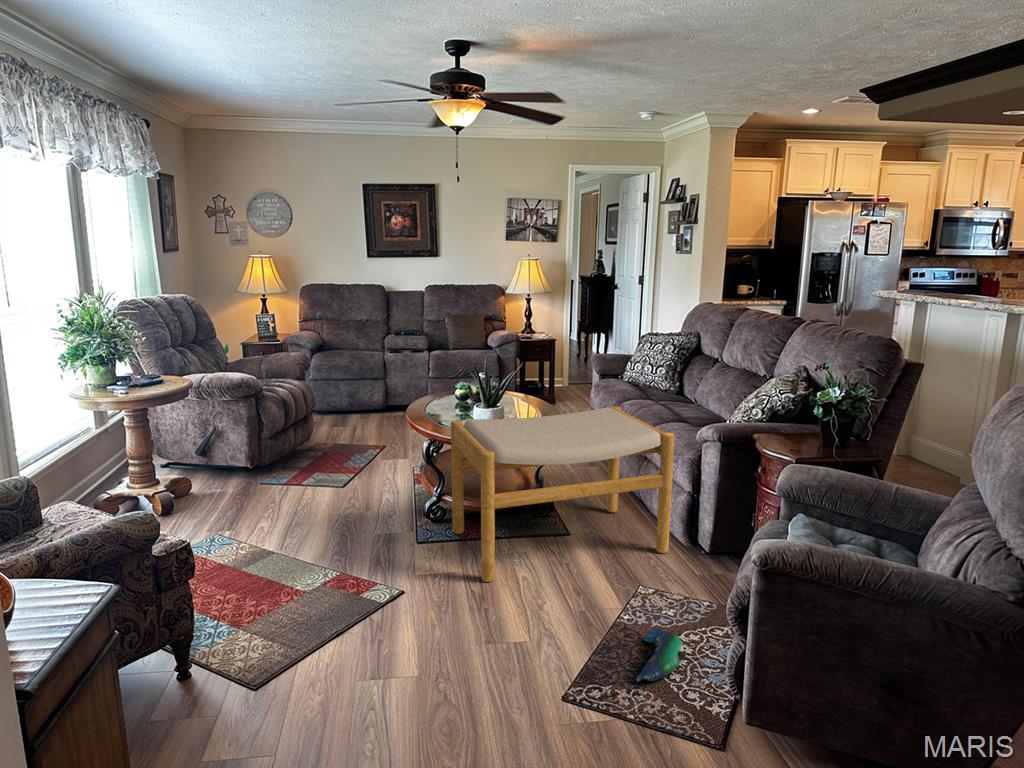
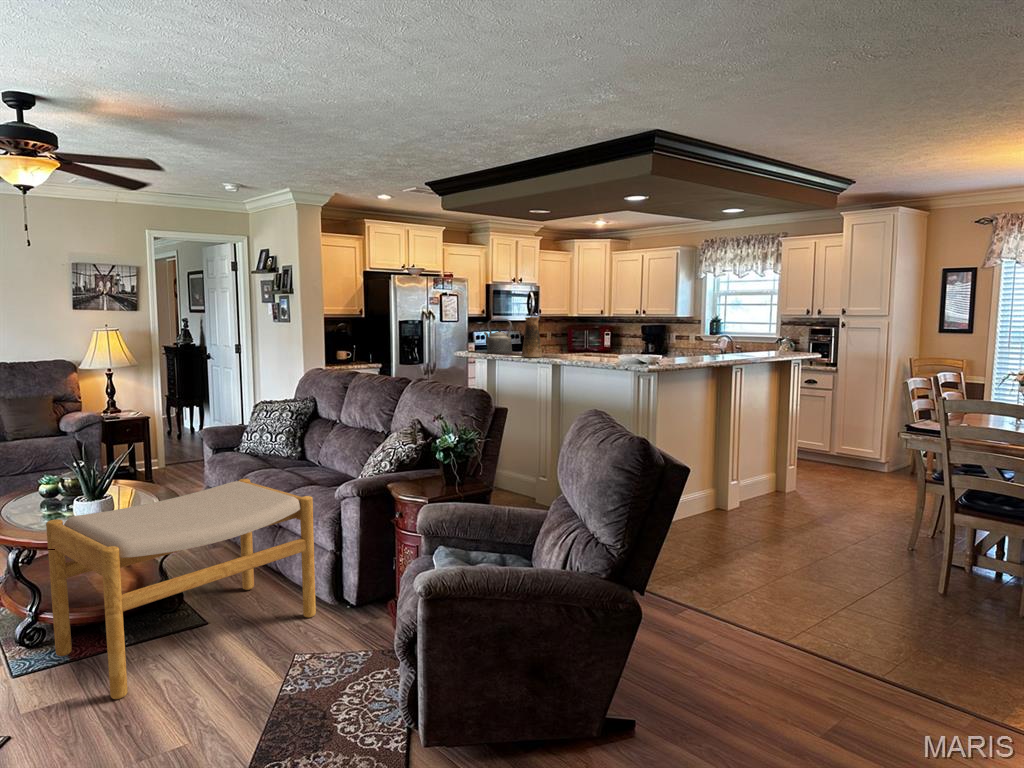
pitcher: none [964,250,998,302] -> present [521,317,542,358]
kettle: none [917,252,959,296] -> present [484,319,512,354]
plush toy: present [636,628,687,682] -> none [312,687,359,745]

